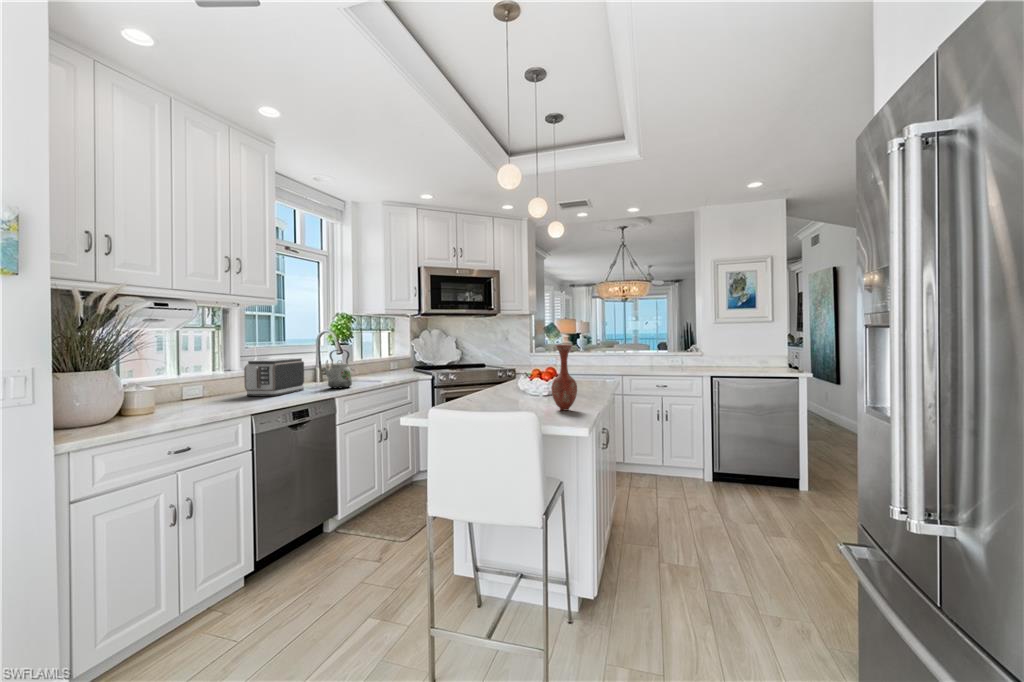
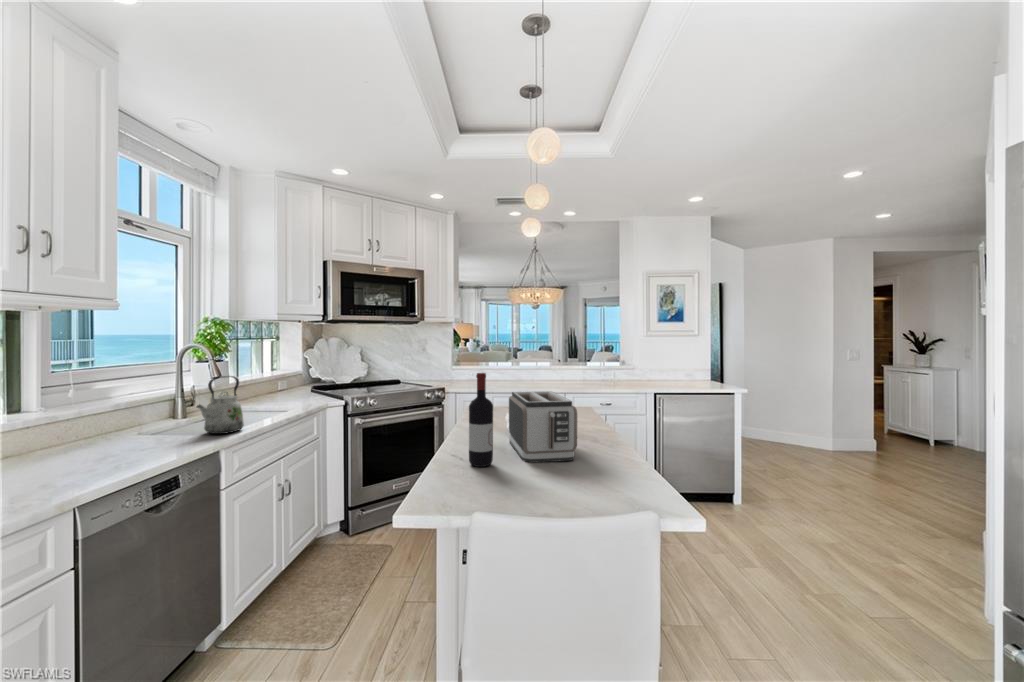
wine bottle: none [470,339,488,404] -> present [469,373,493,467]
vase: present [551,345,577,410] -> none [592,383,627,474]
toaster: present [244,358,304,396] -> present [509,391,577,463]

